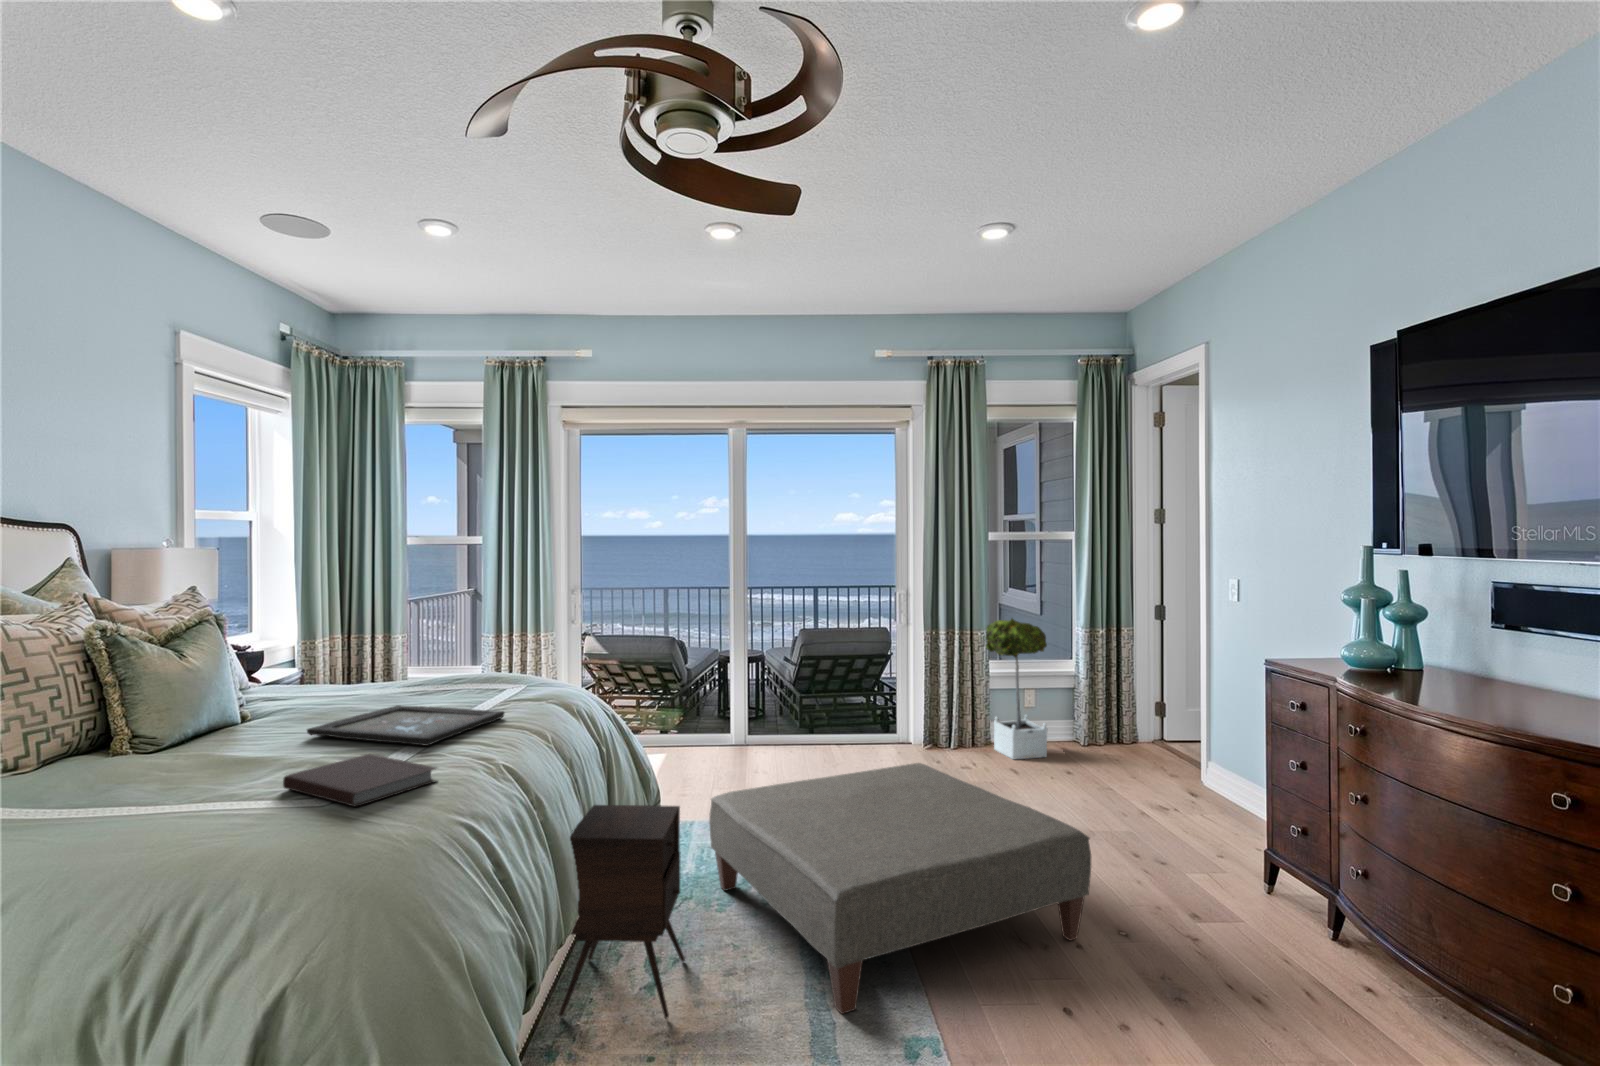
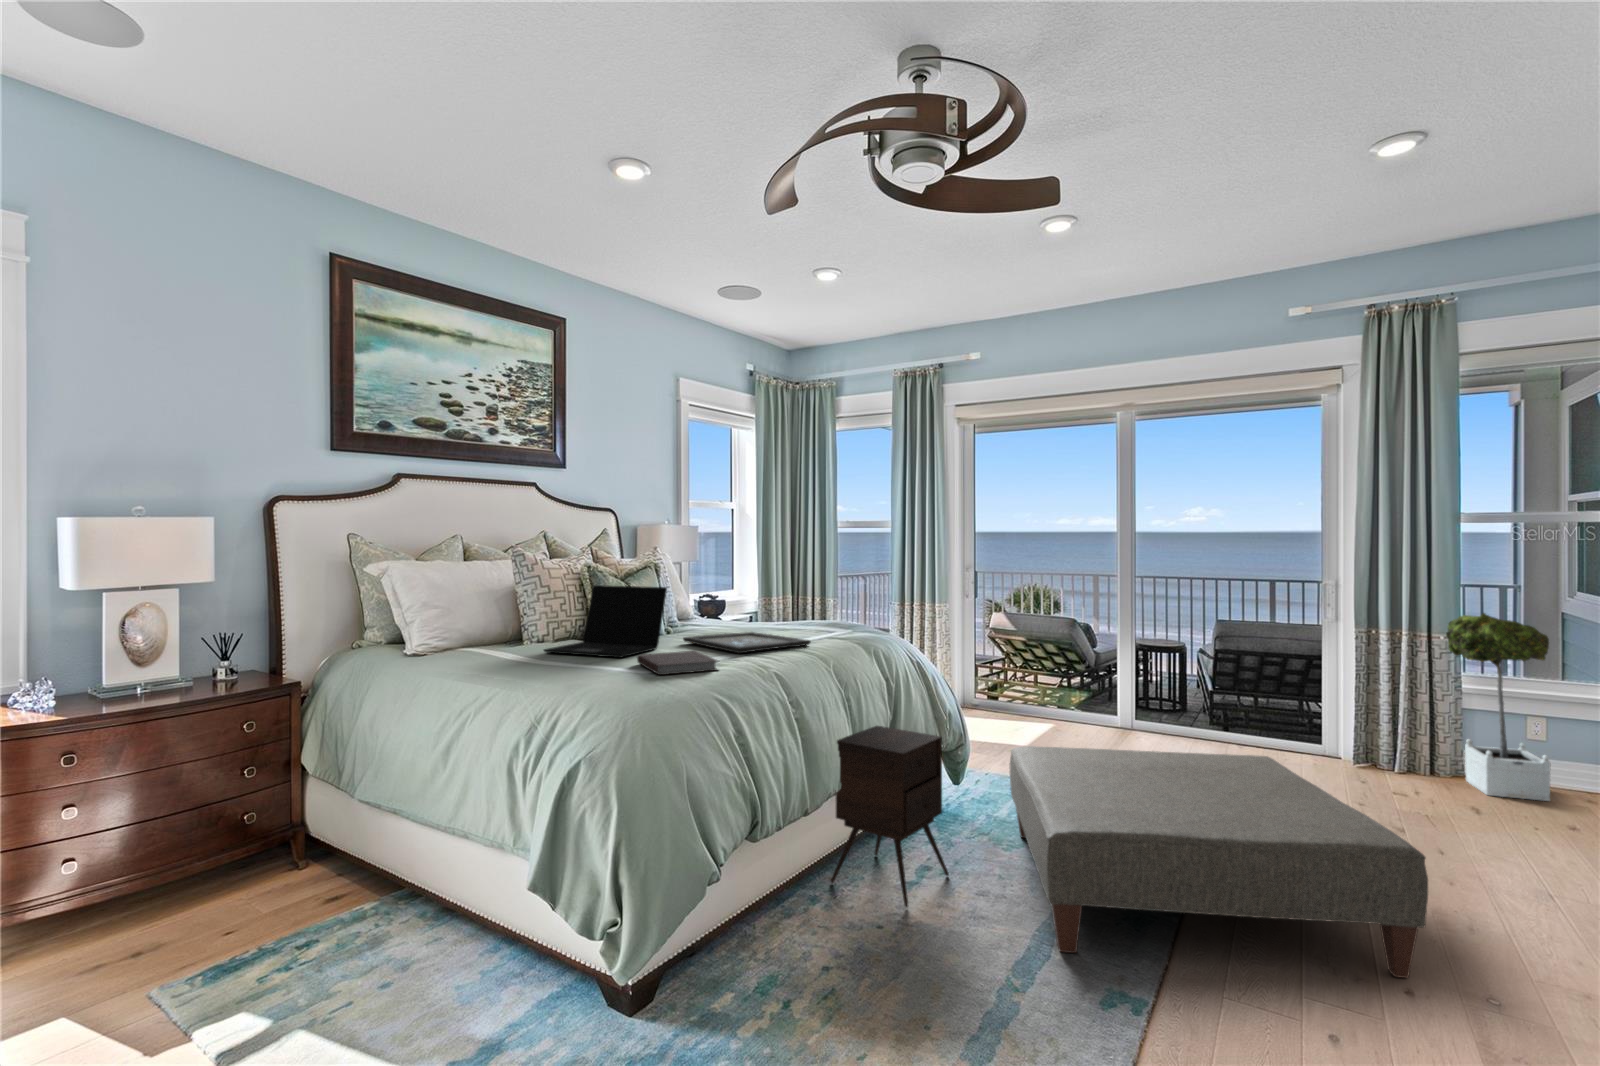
laptop: none [56,660,289,792] -> present [544,585,667,658]

